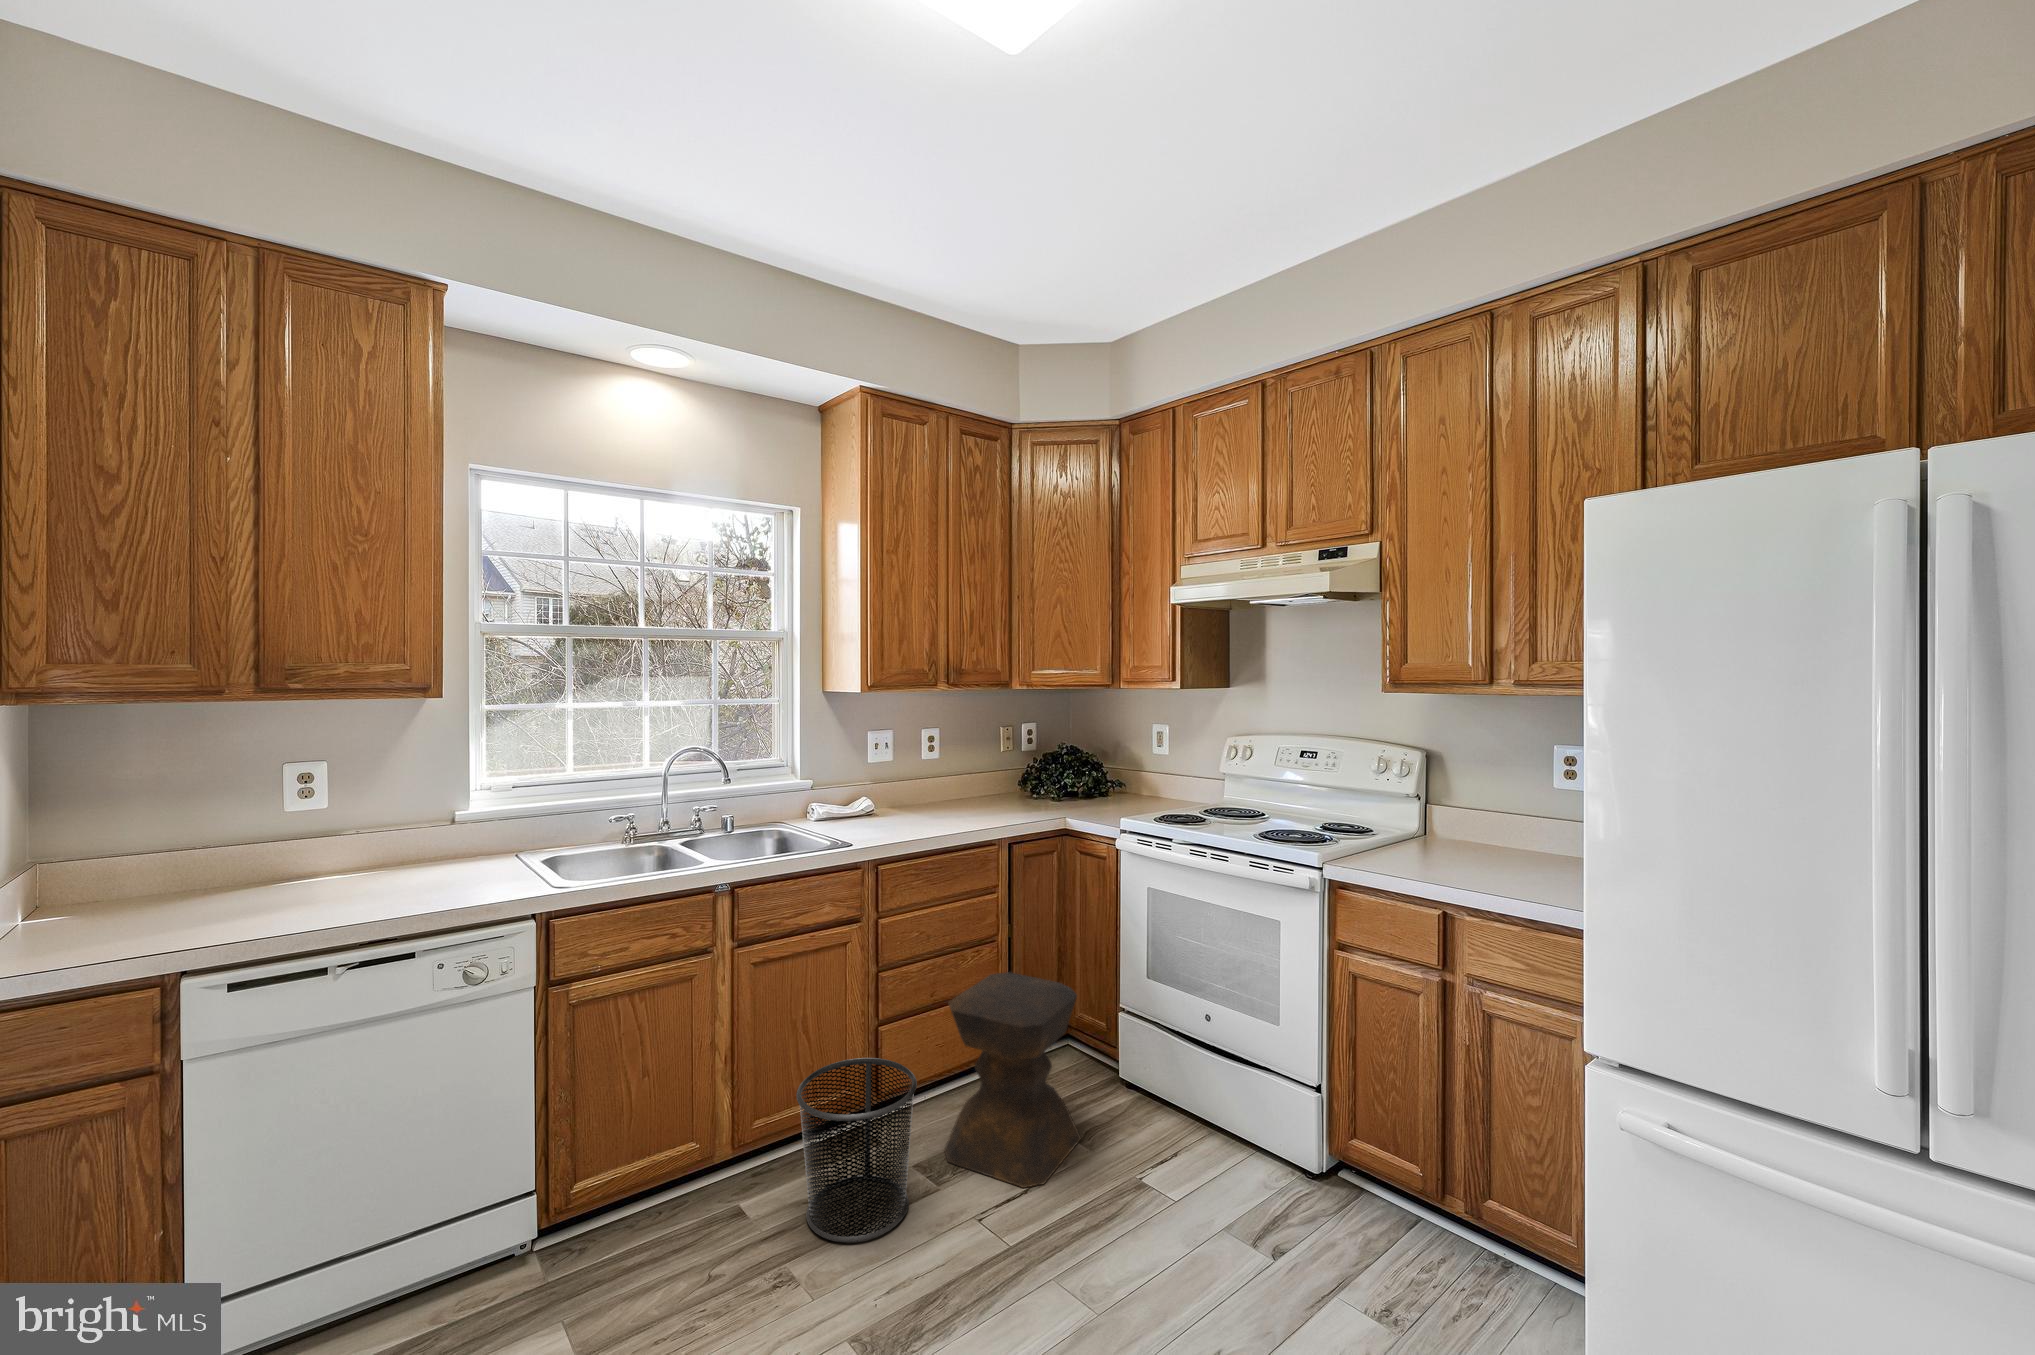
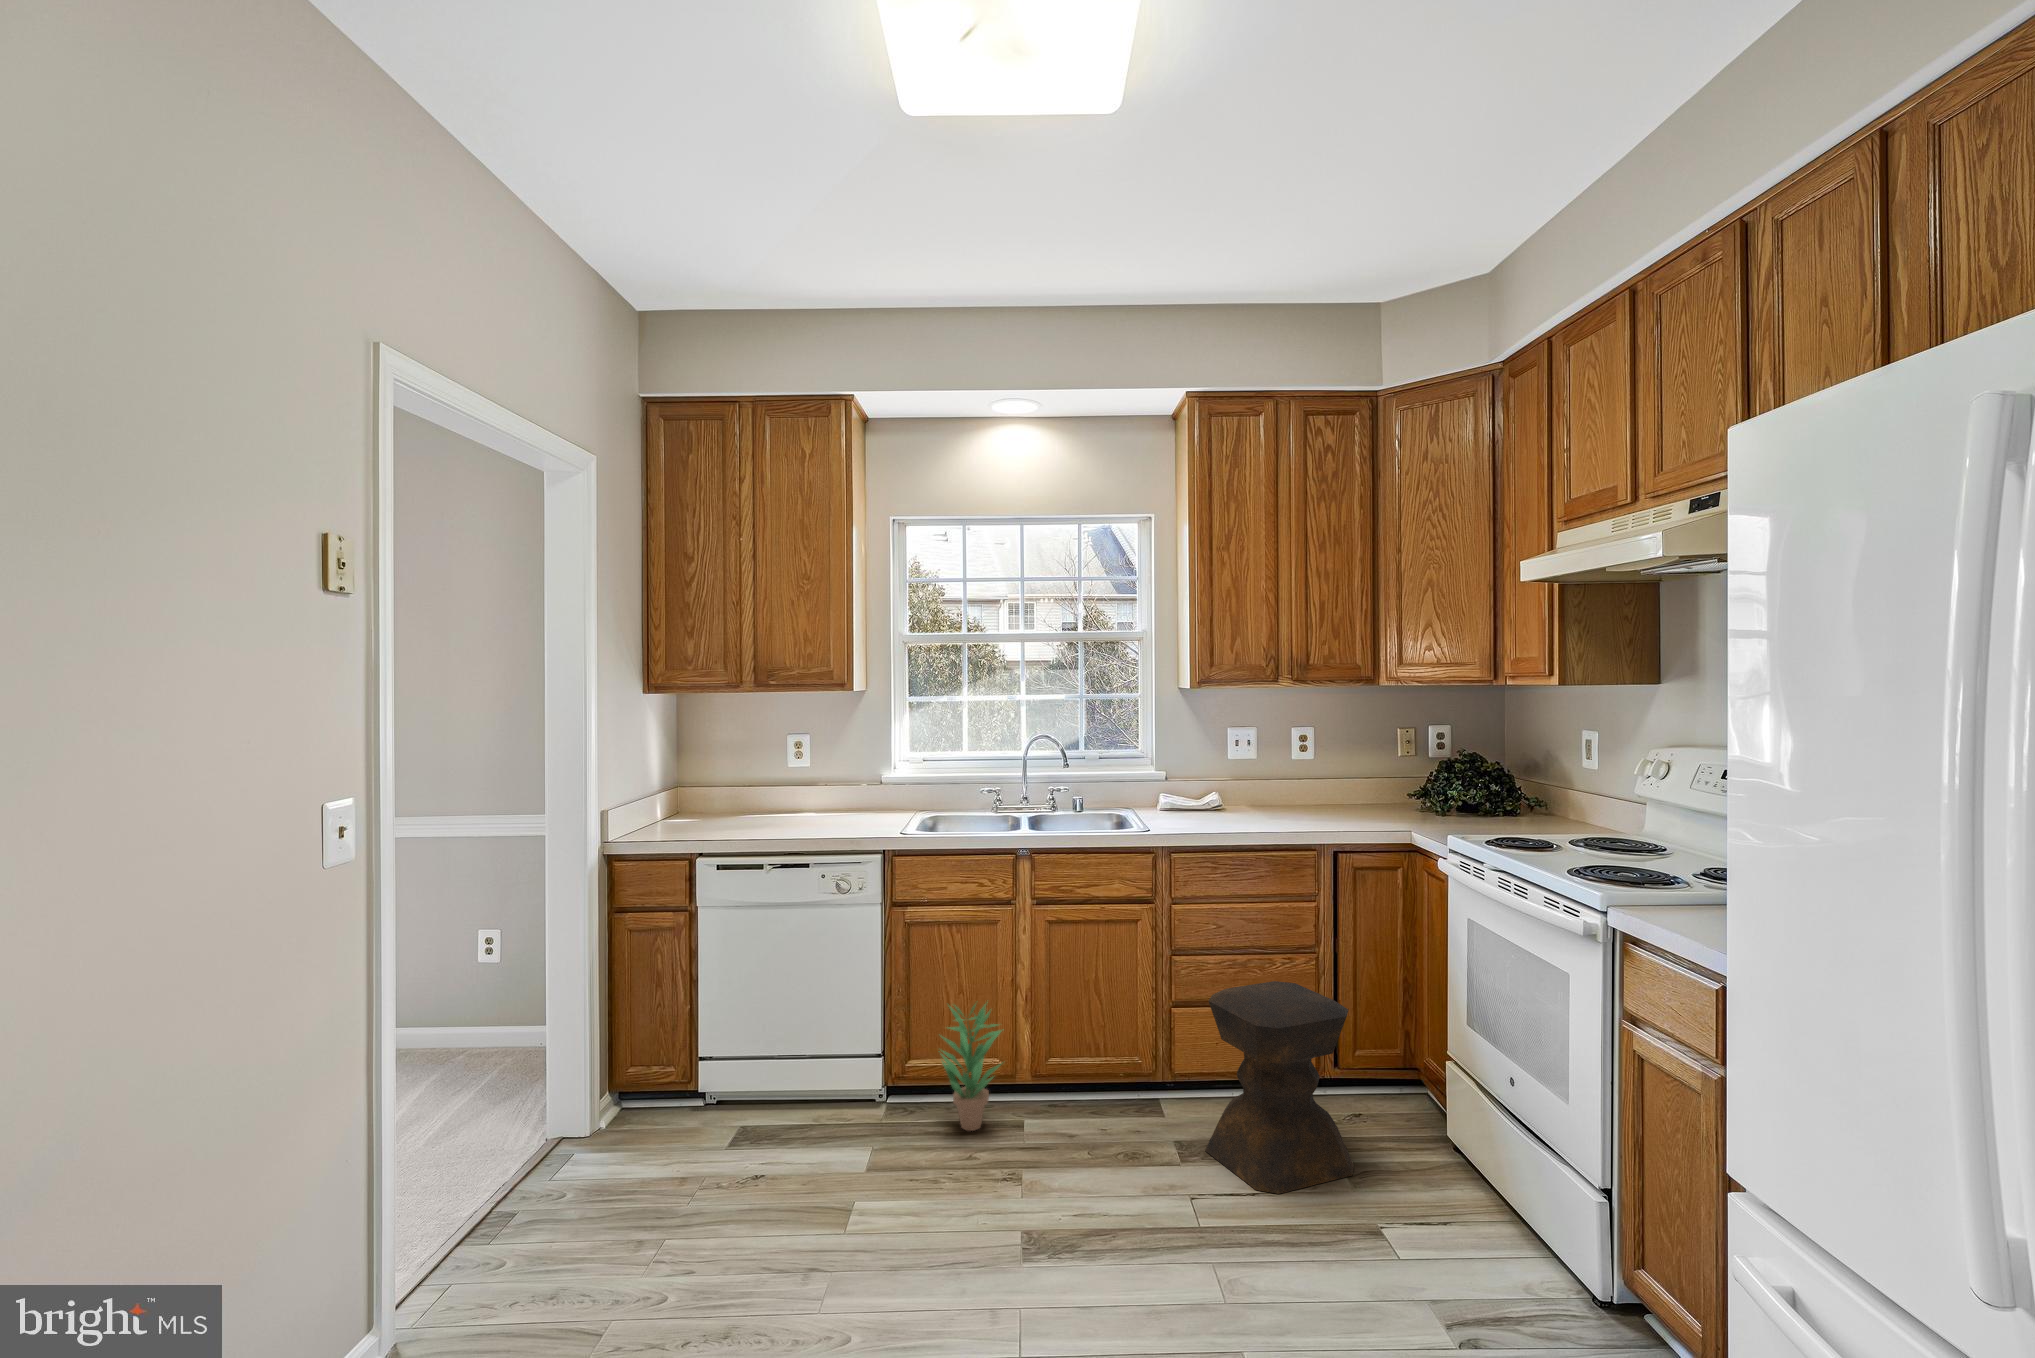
waste bin: present [796,1058,917,1242] -> none [1048,1023,1156,1177]
potted plant: none [633,1072,731,1240] -> present [941,1002,1001,1131]

